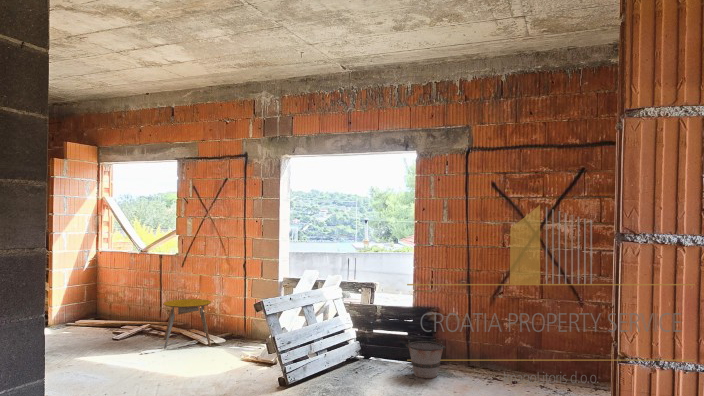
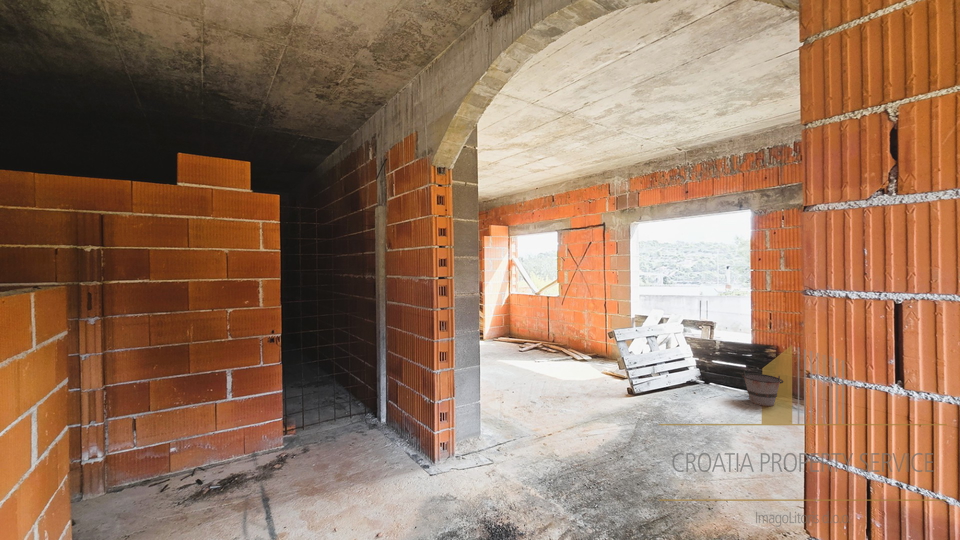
stool: present [163,299,211,349] -> none [550,327,582,361]

